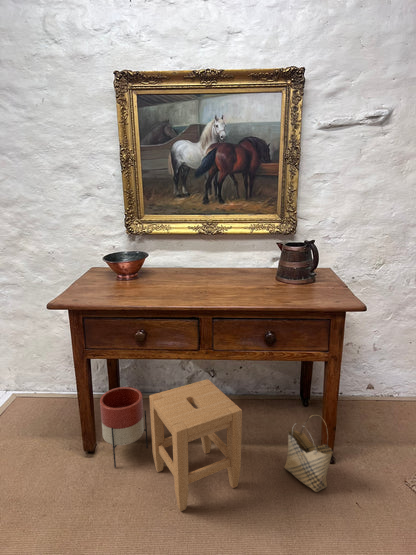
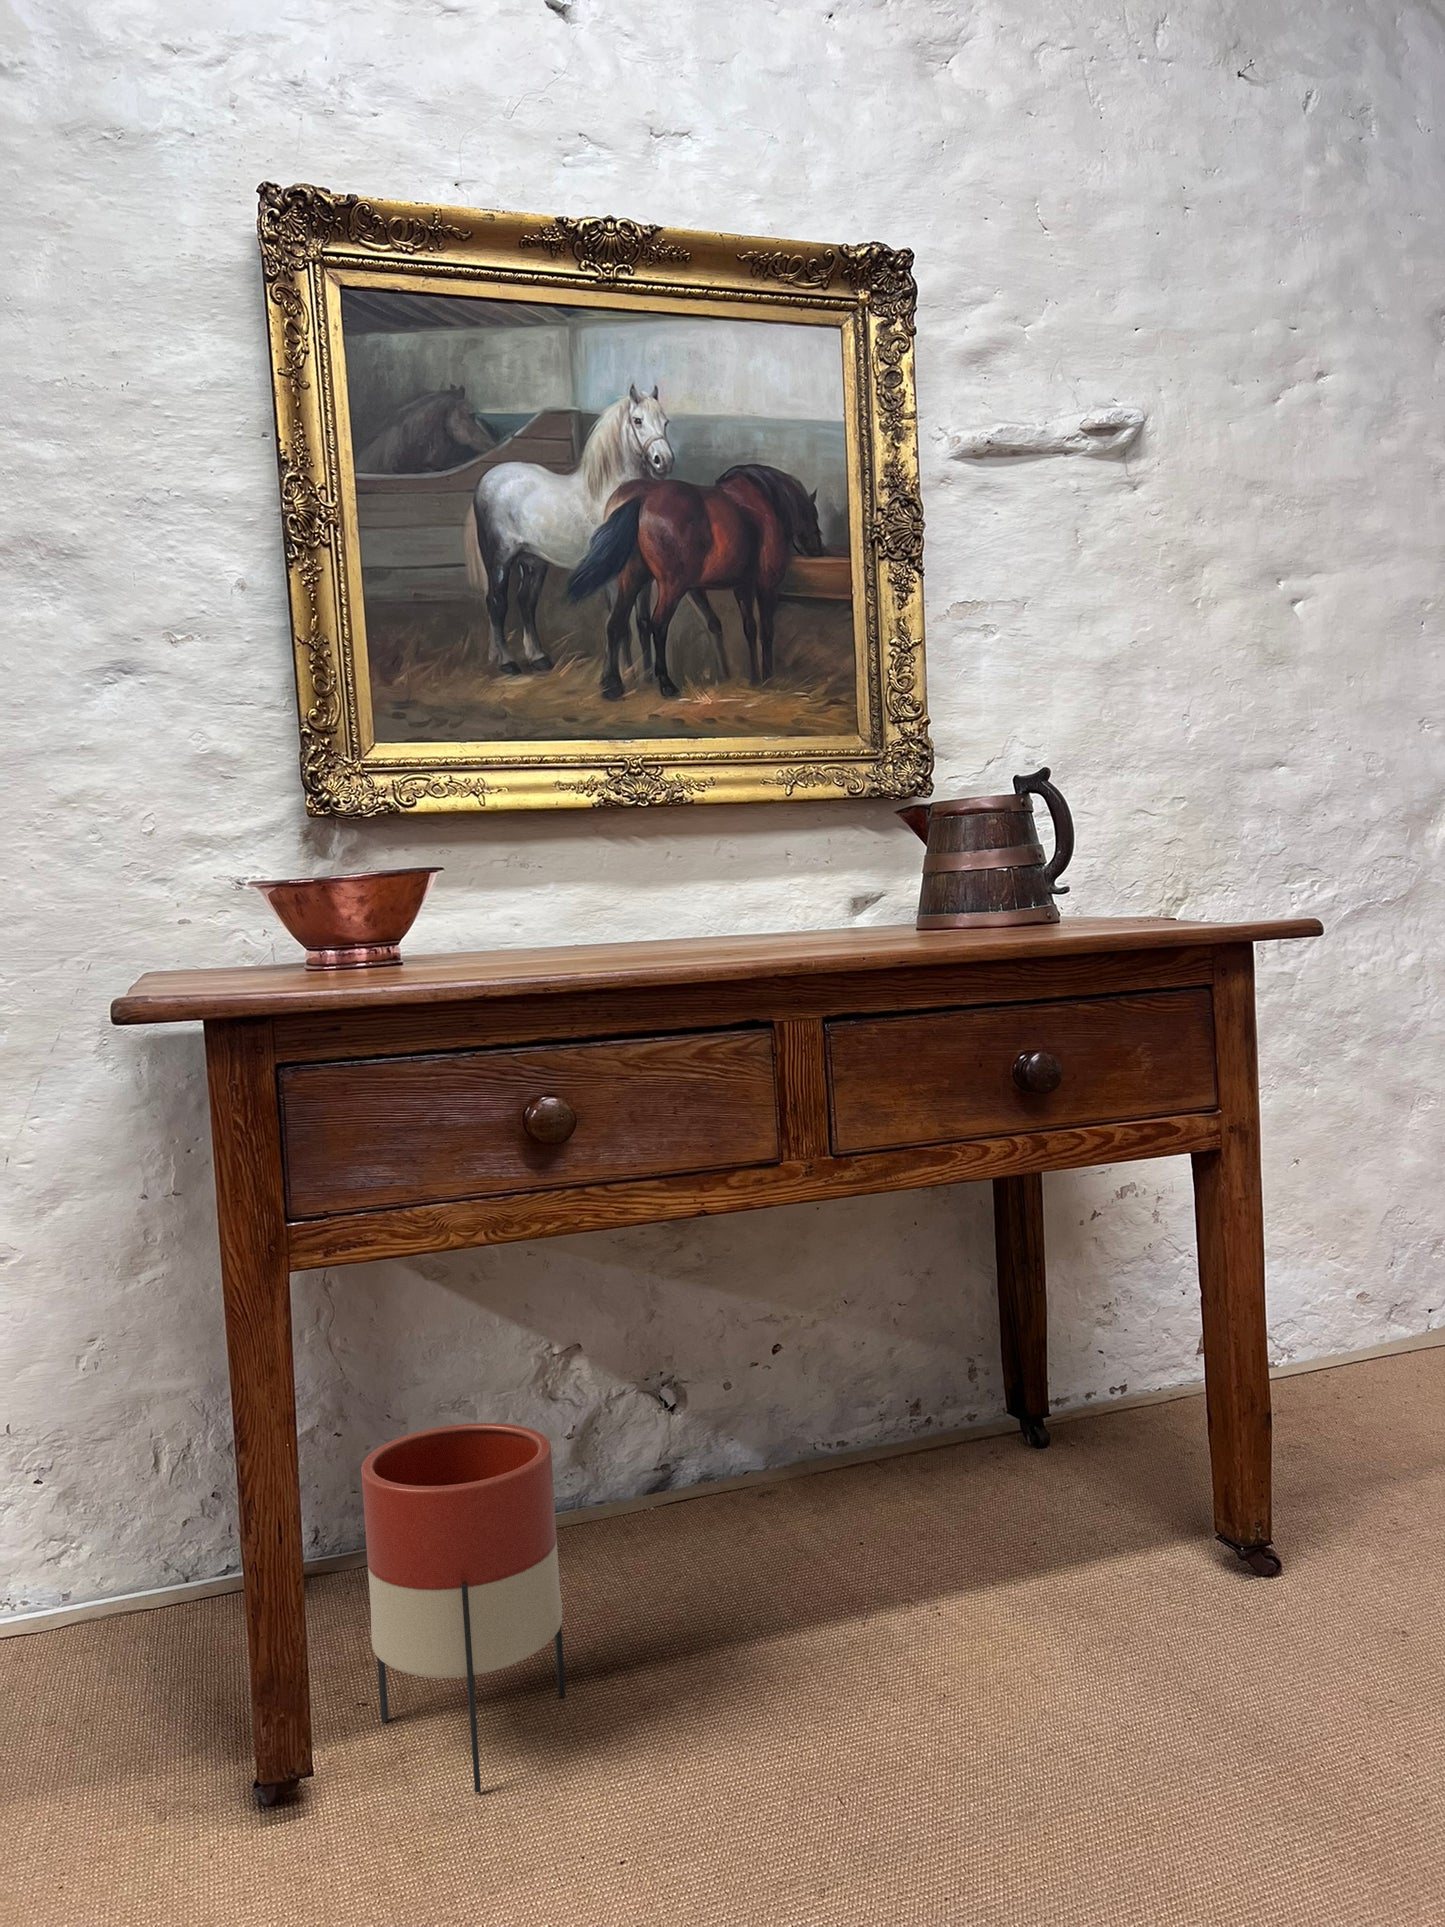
stool: present [149,379,242,511] -> none [626,1313,1034,1833]
woven basket: present [284,415,333,492] -> none [1125,1353,1321,1635]

